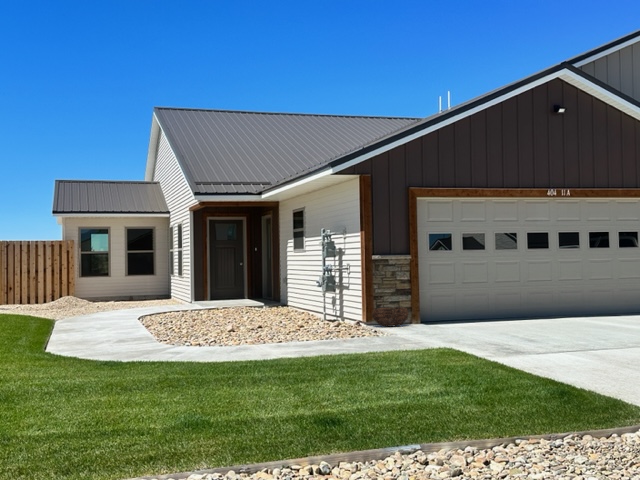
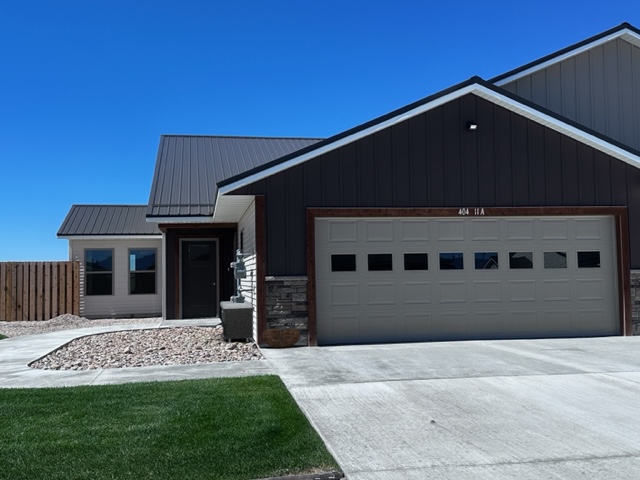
storage bench: none [302,280,347,322] -> present [220,301,253,342]

